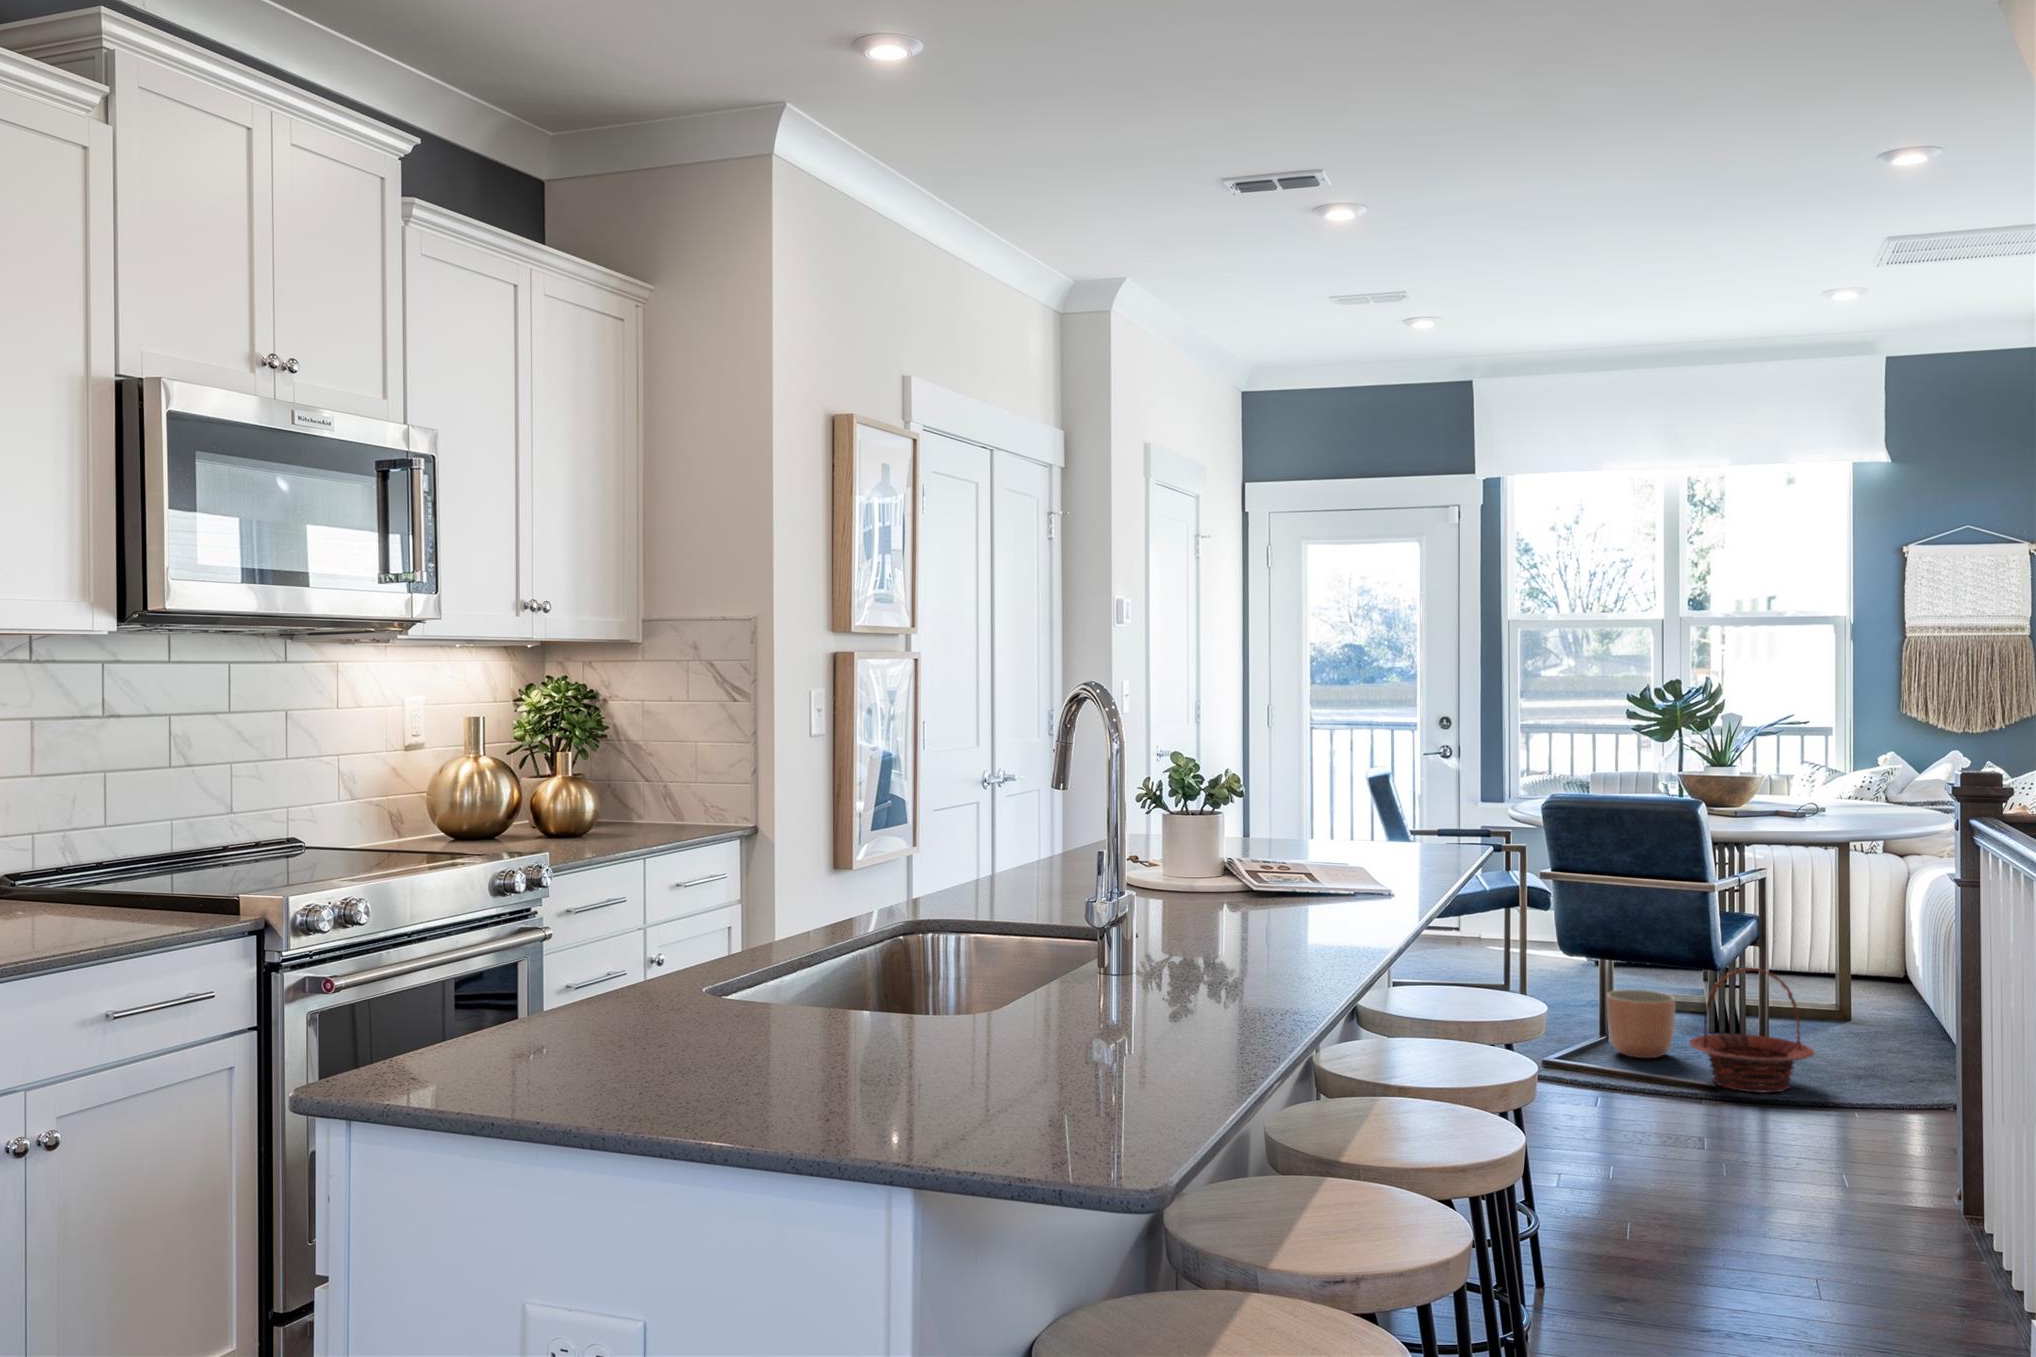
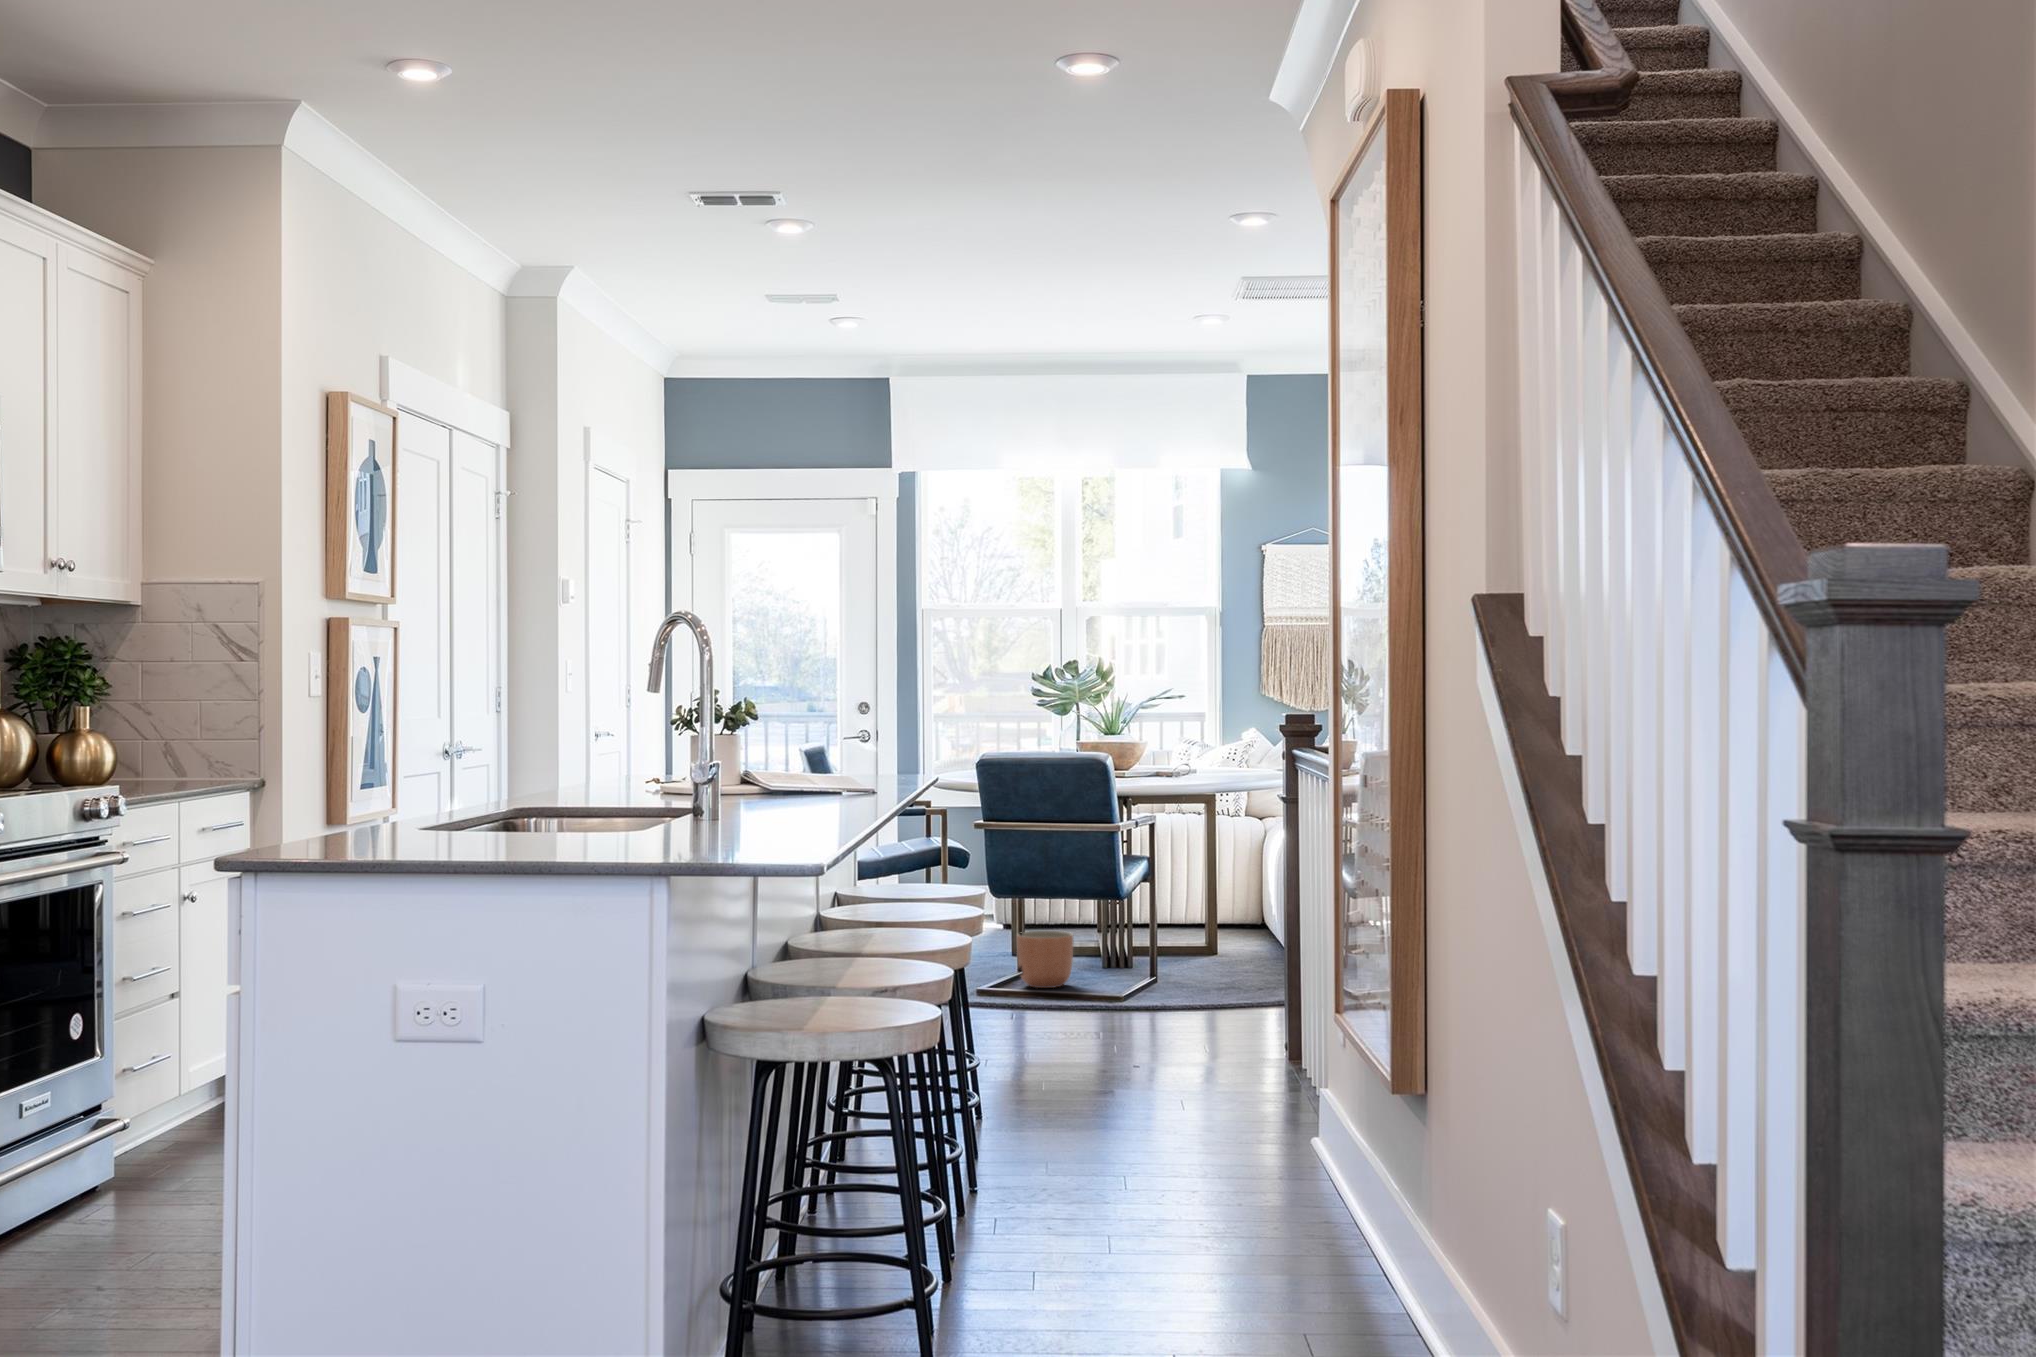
basket: present [1689,968,1814,1093] -> none [1083,899,1183,1003]

